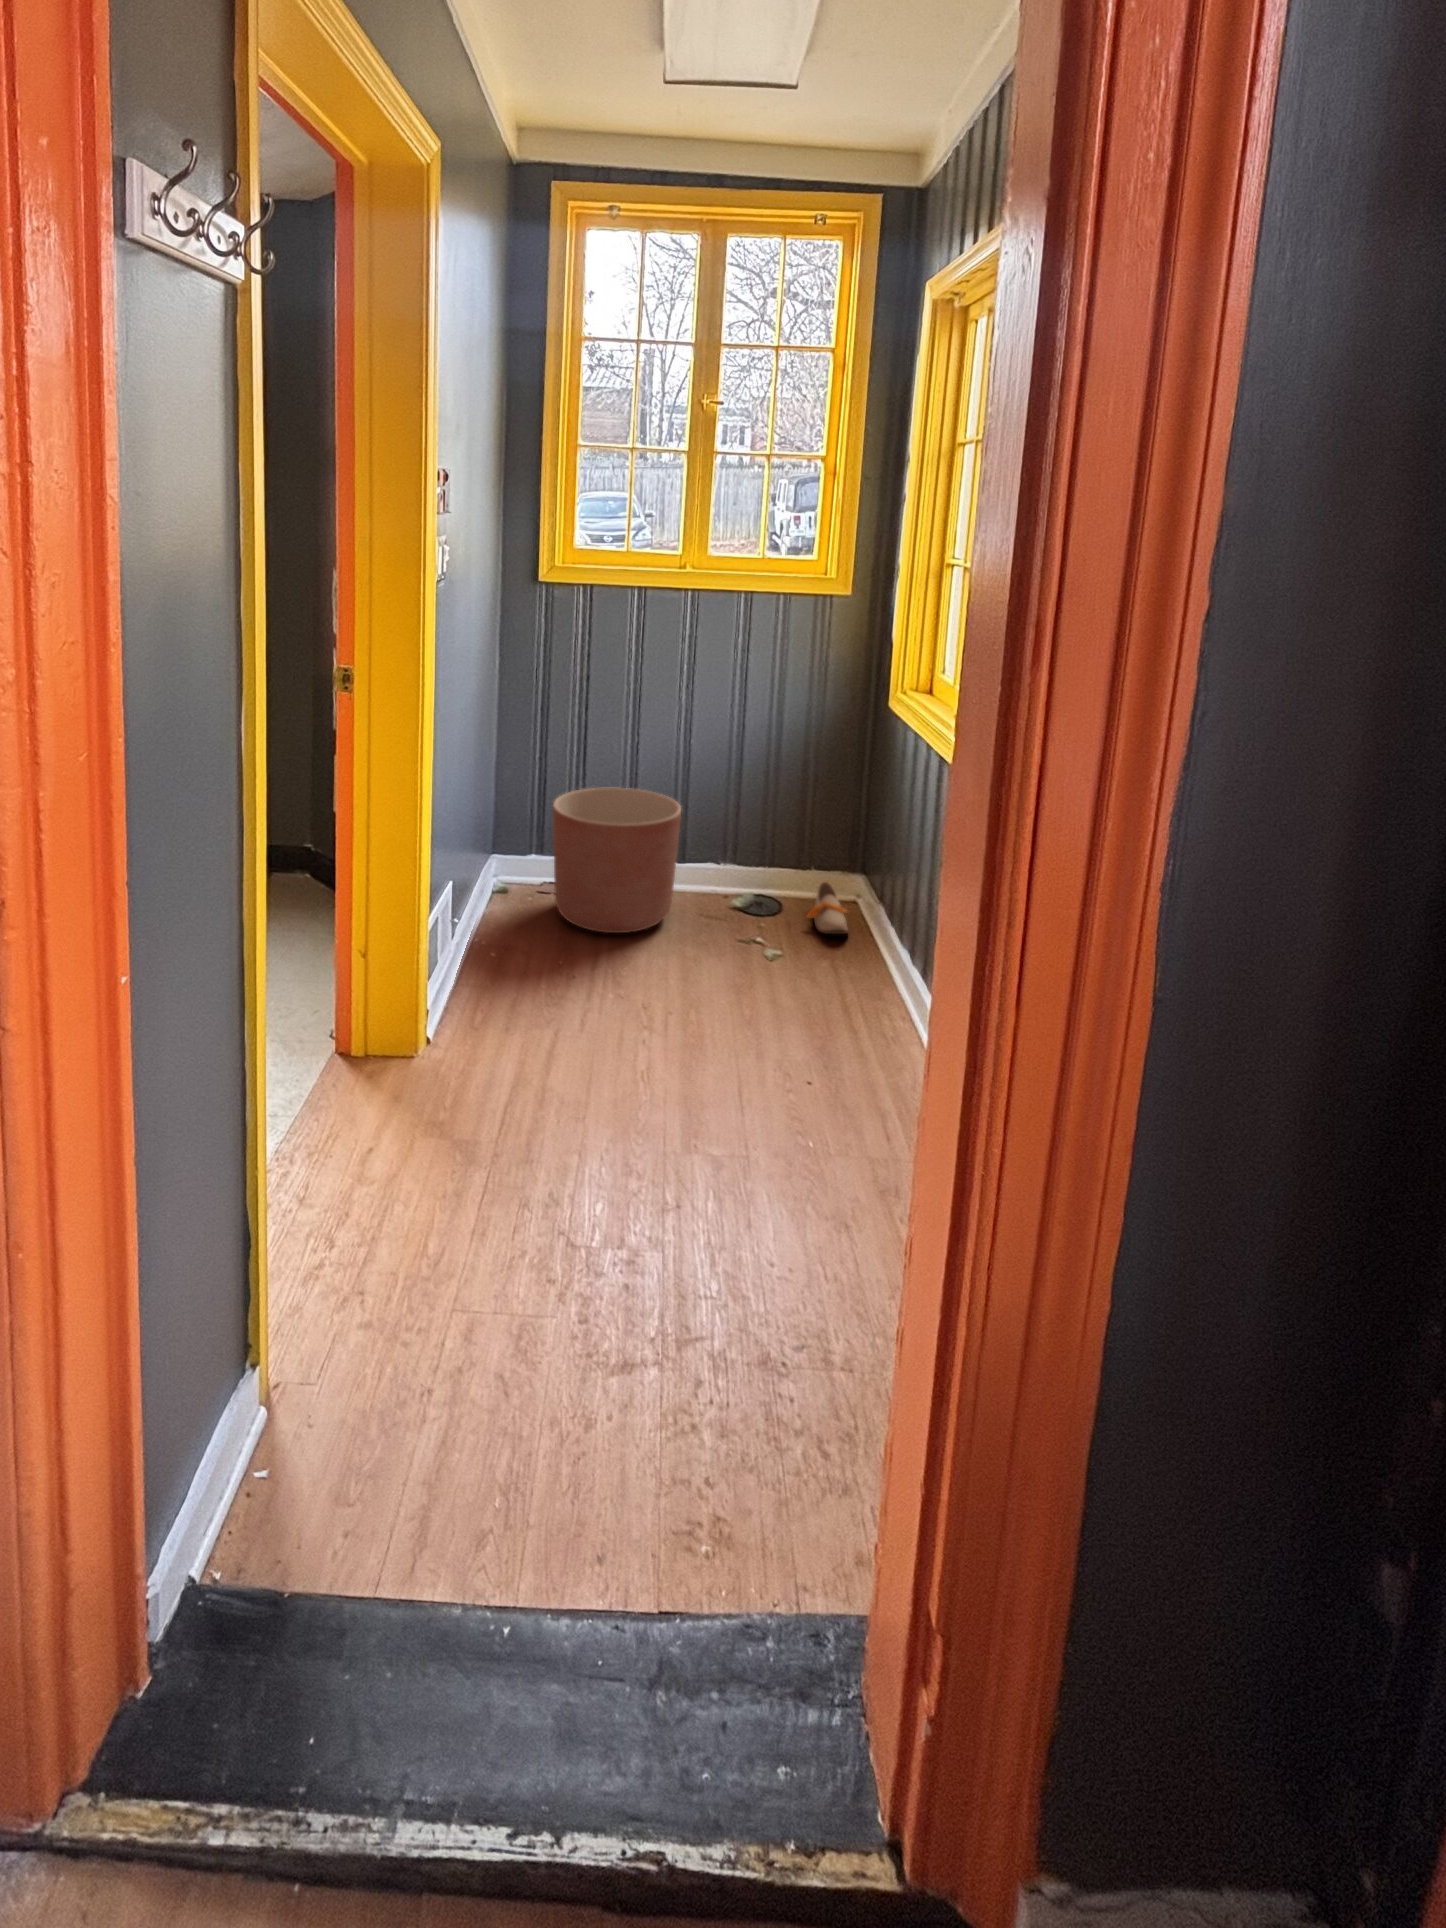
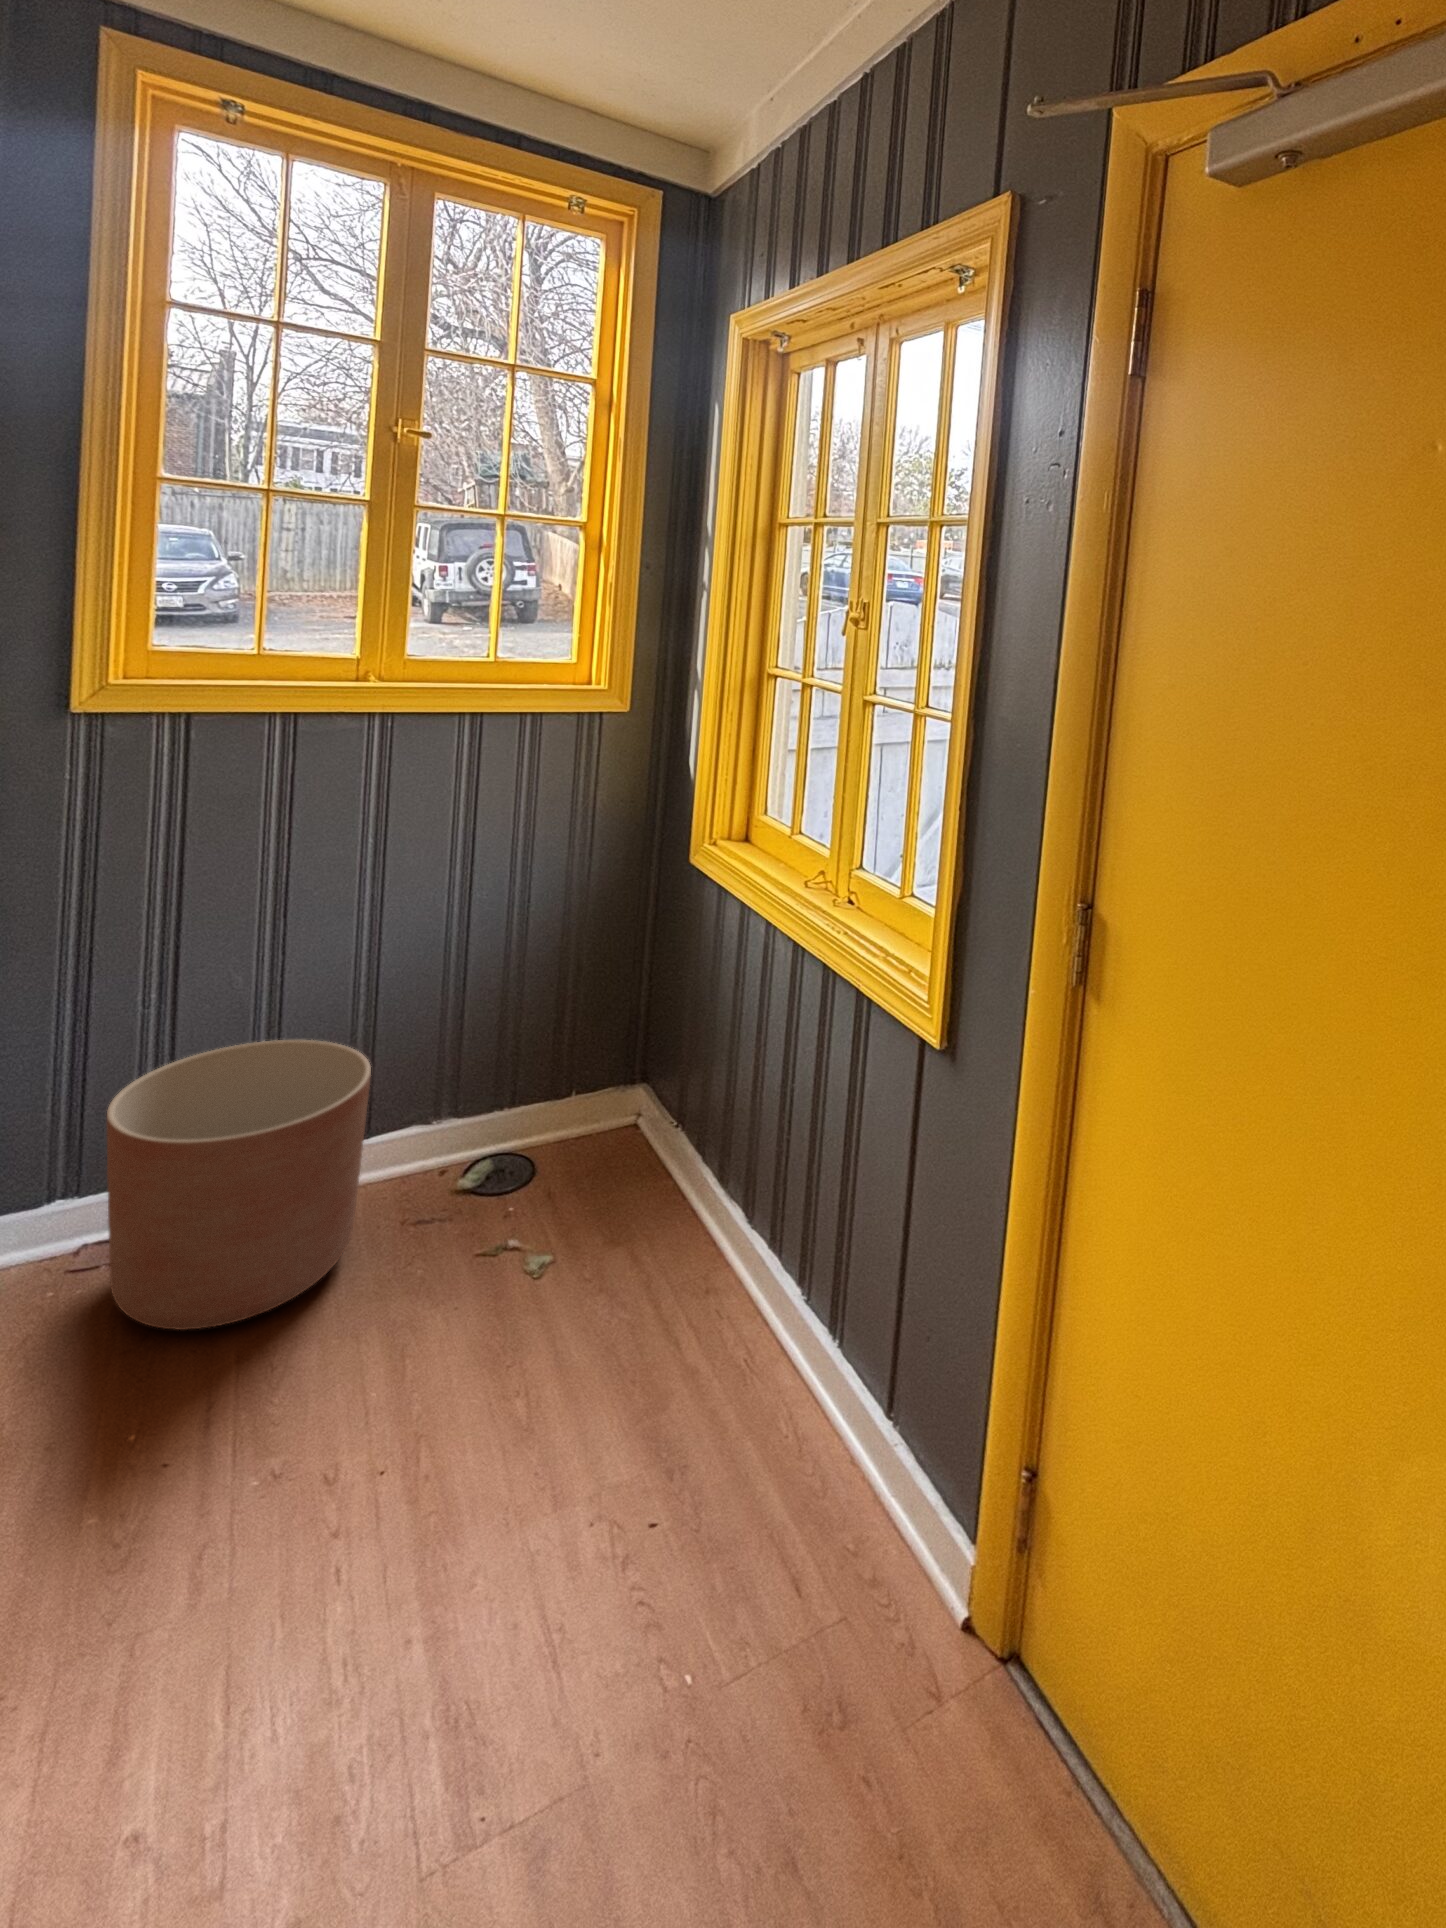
shoe: present [806,882,849,934] -> none [575,1109,641,1197]

